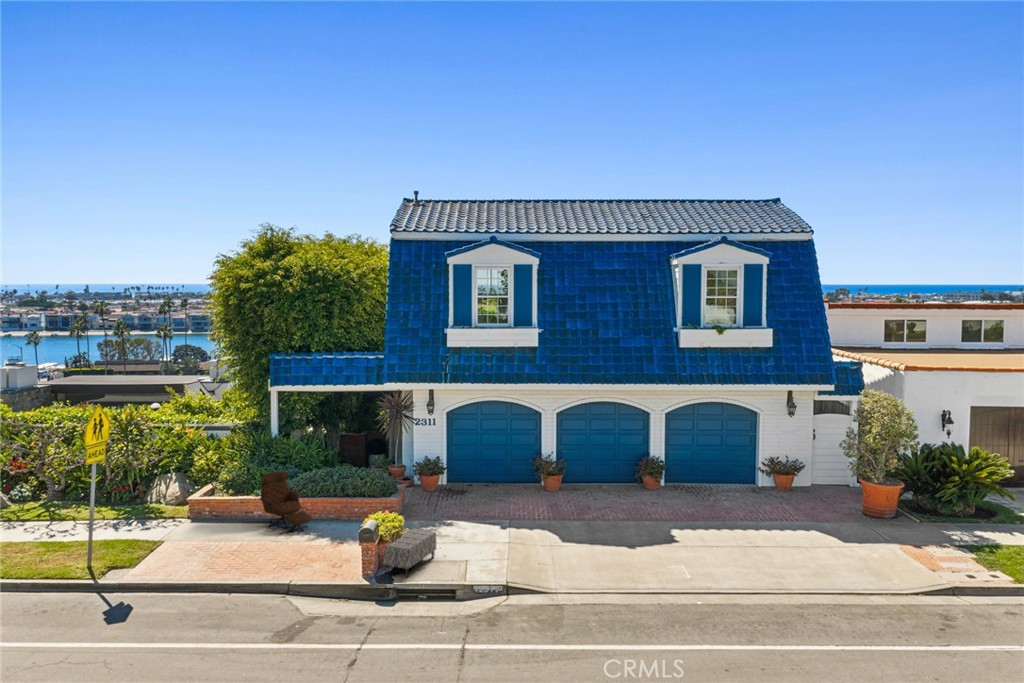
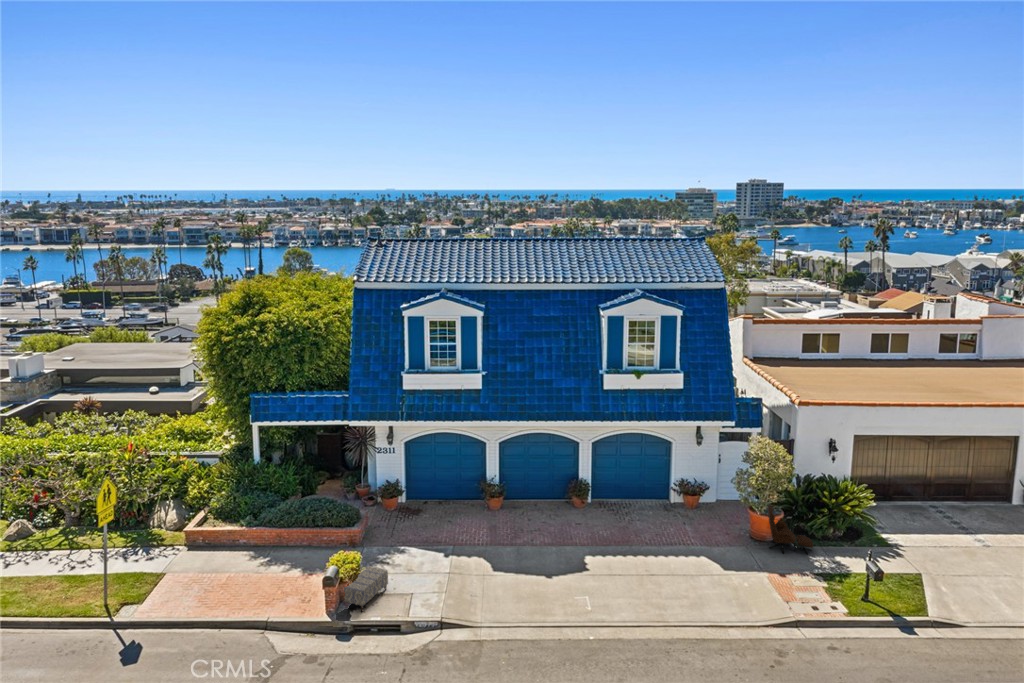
lounge chair: present [260,471,311,532] -> present [768,506,813,553]

